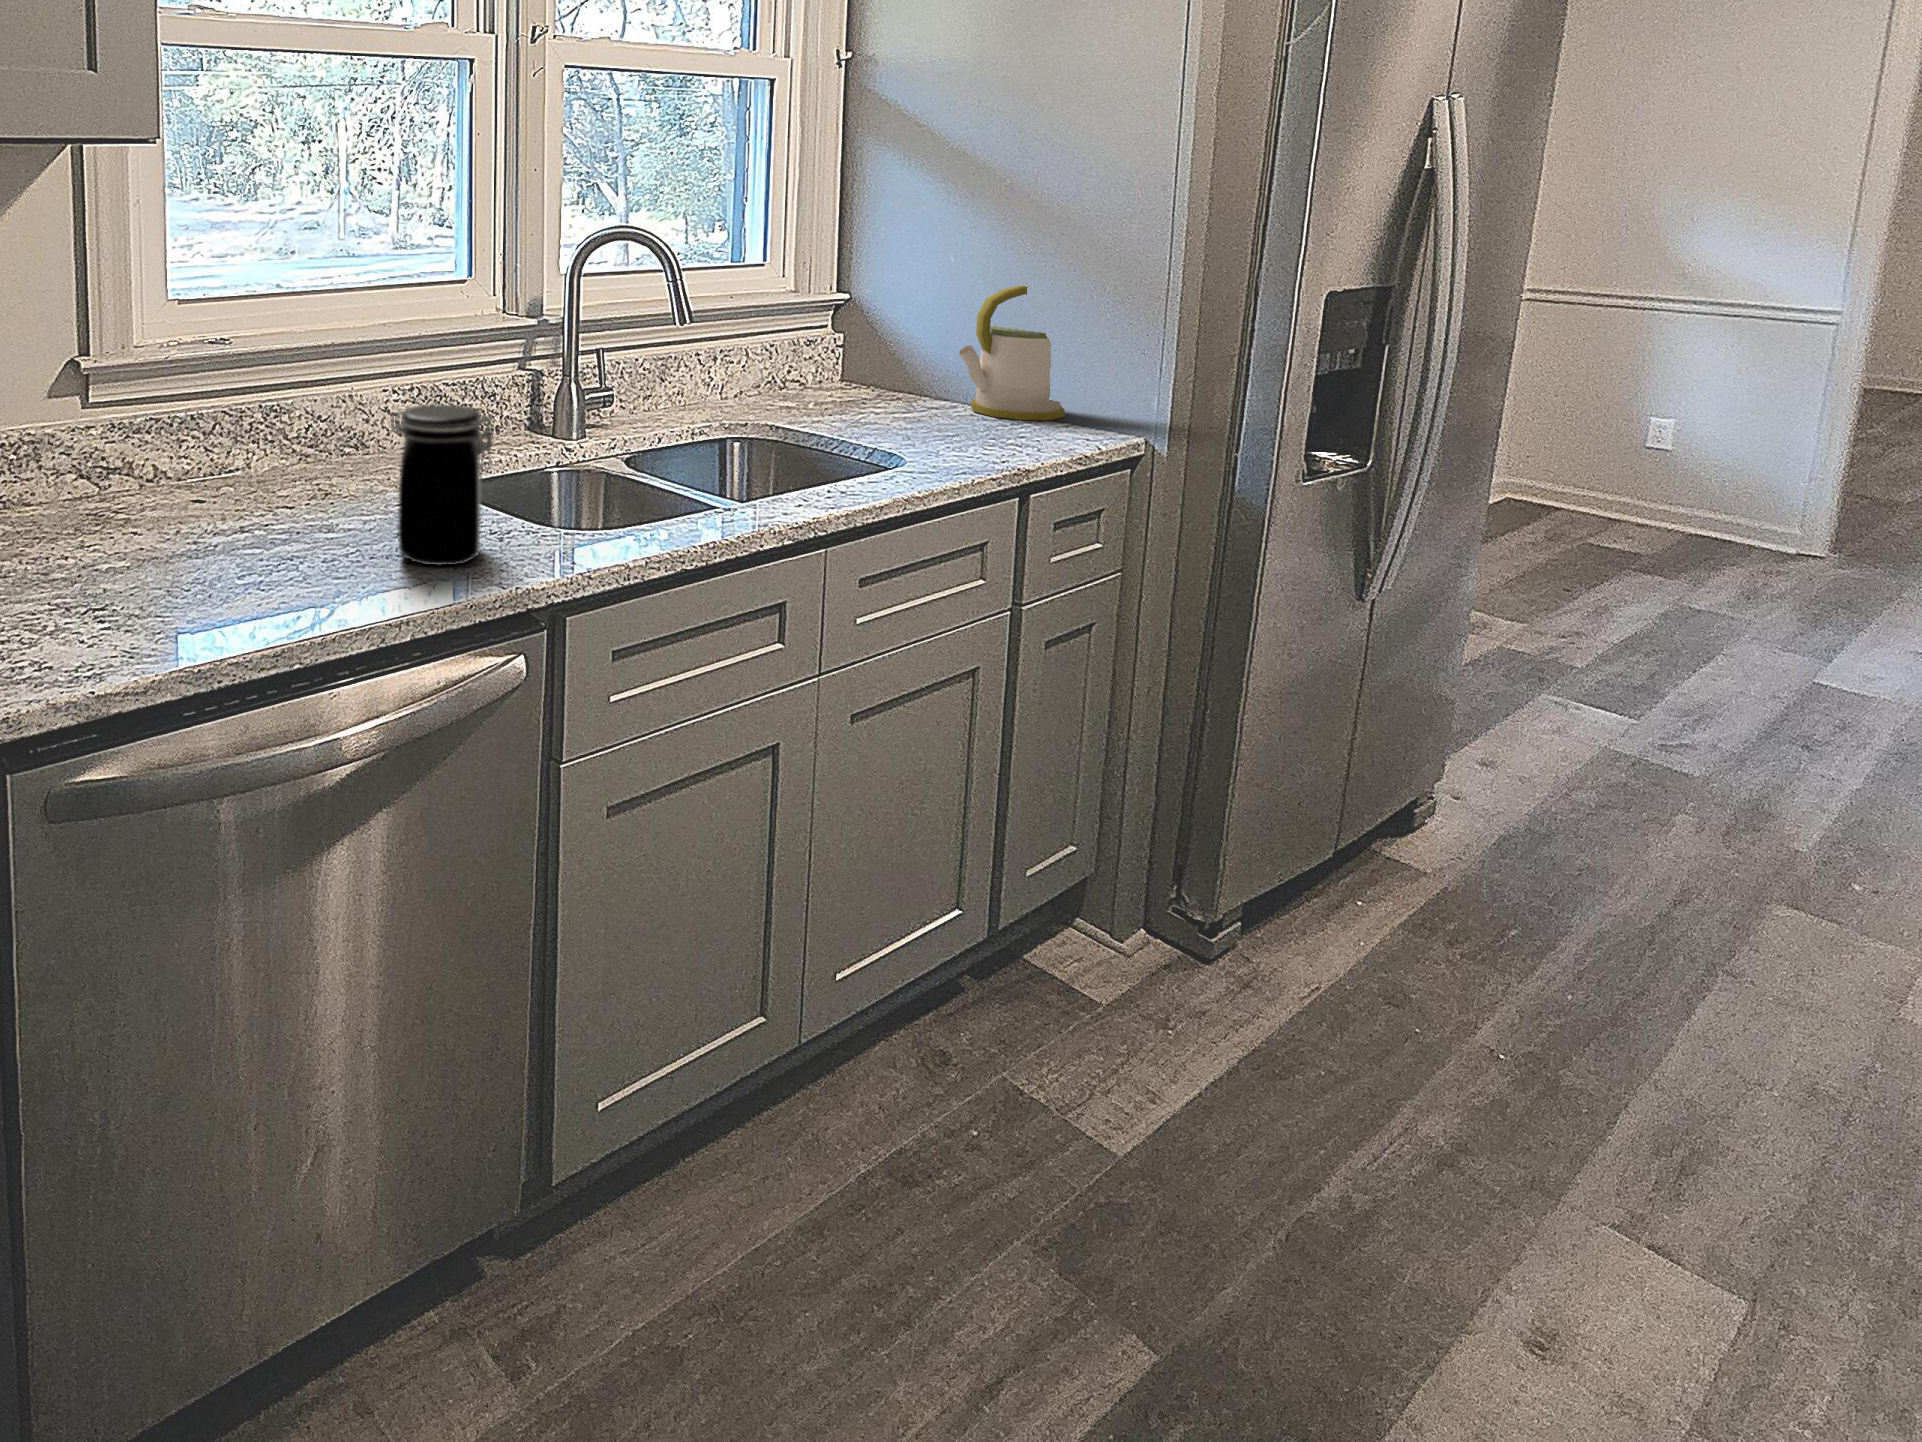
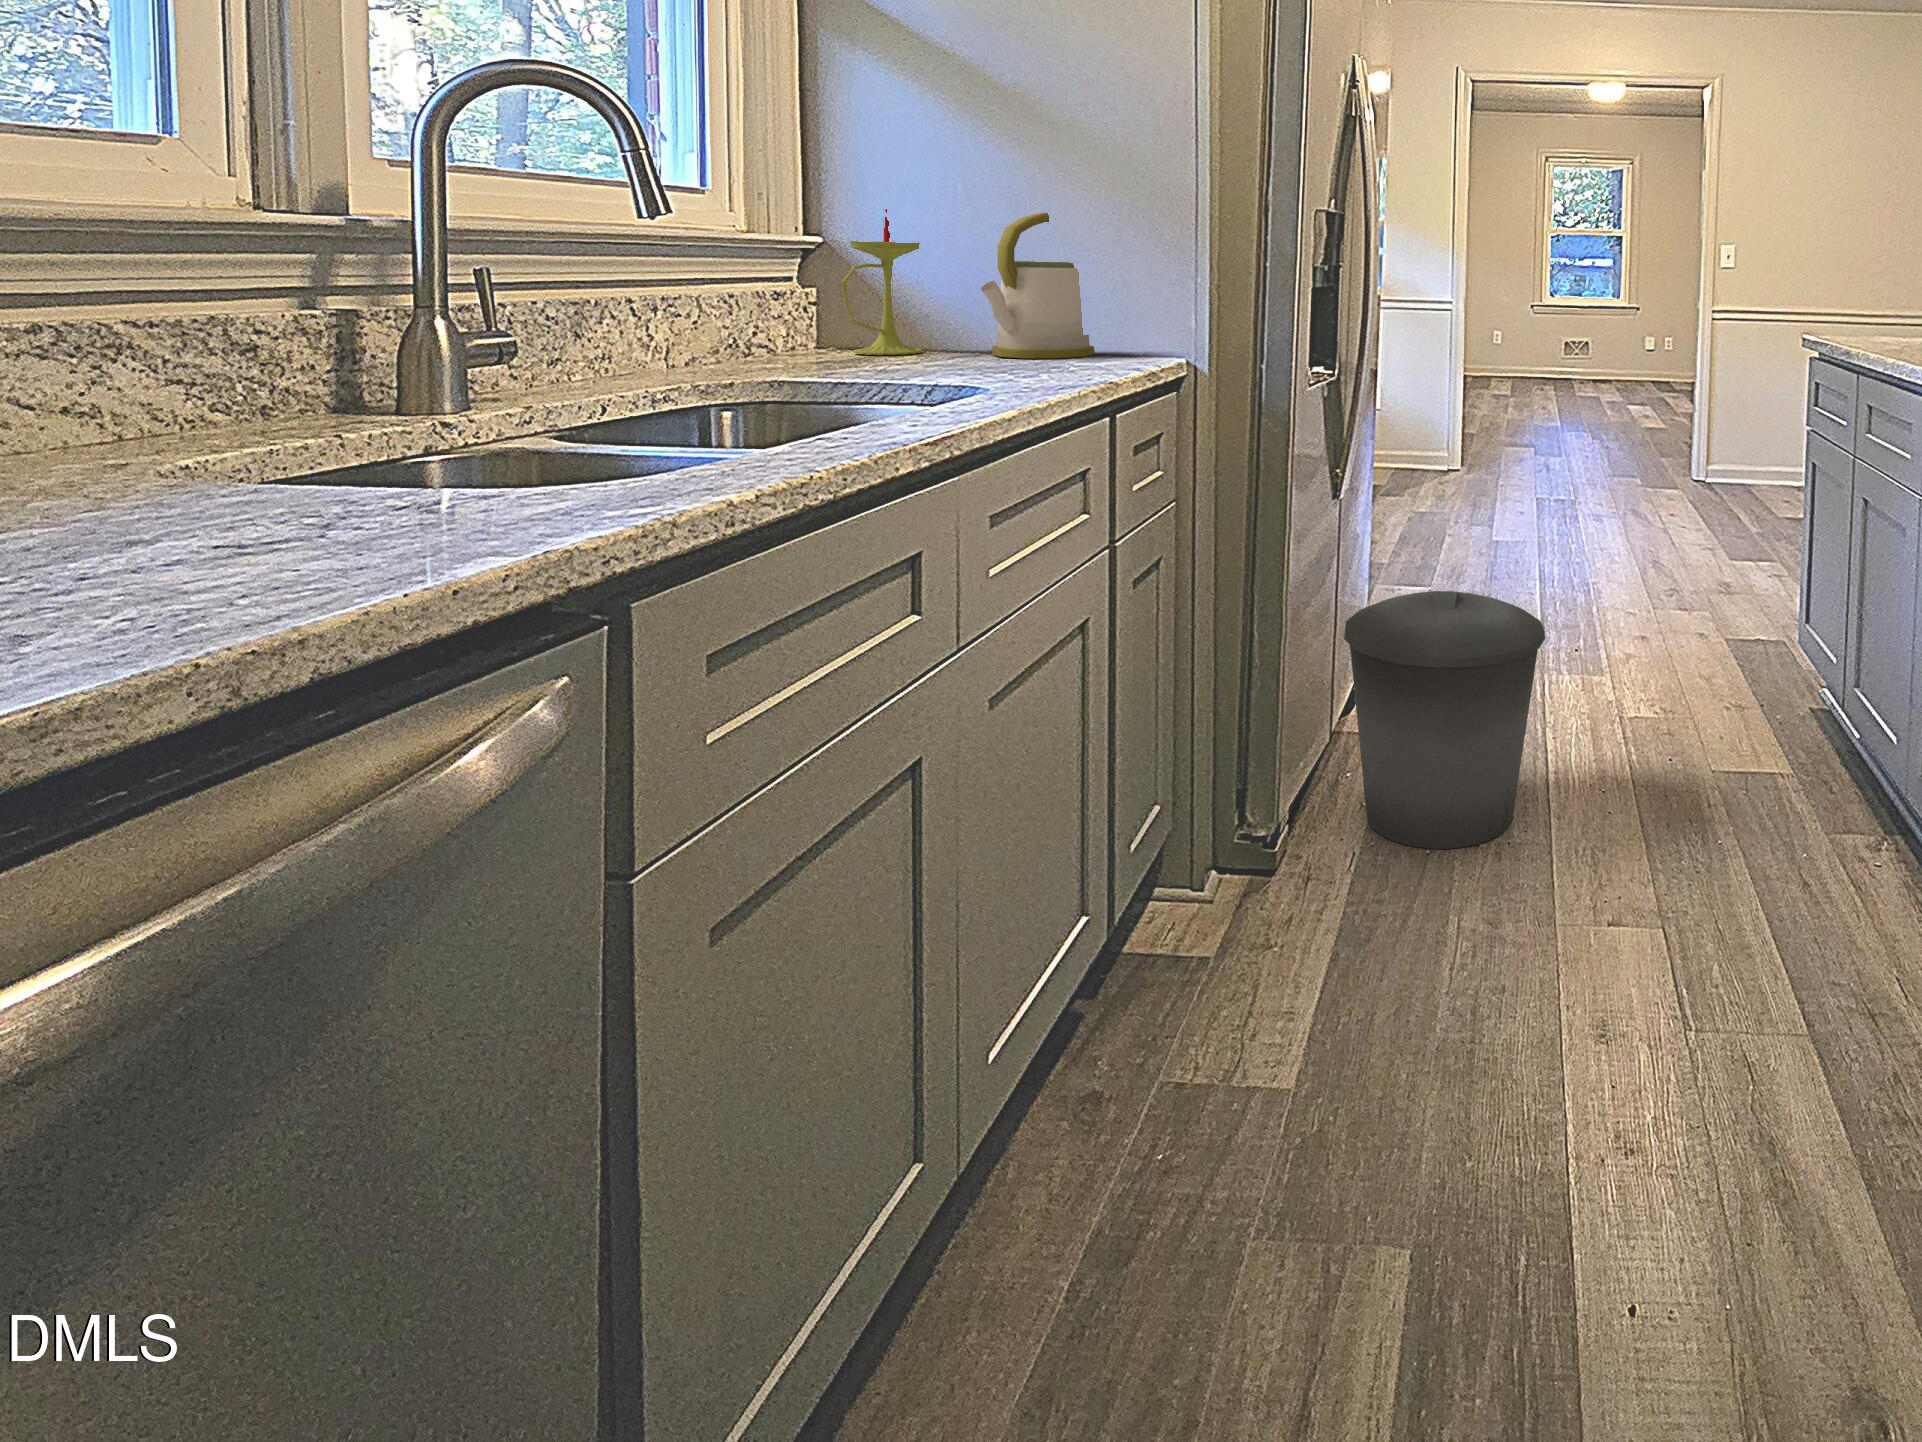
candle: none [857,243,930,396] -> present [842,209,922,355]
jar: present [391,404,494,565] -> none [125,245,440,568]
trash can: none [1335,730,1649,1058] -> present [1344,591,1545,849]

